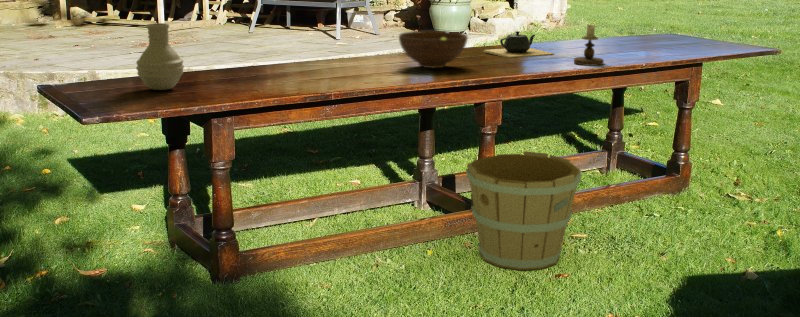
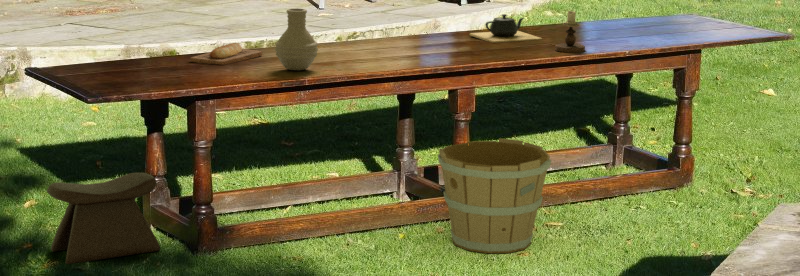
vase: present [136,23,184,90] -> present [275,8,318,70]
fruit bowl: present [399,31,468,68] -> none [375,15,445,54]
bread loaf: none [212,59,287,82] -> present [190,43,262,65]
stool: none [61,193,184,293] -> present [47,173,160,264]

